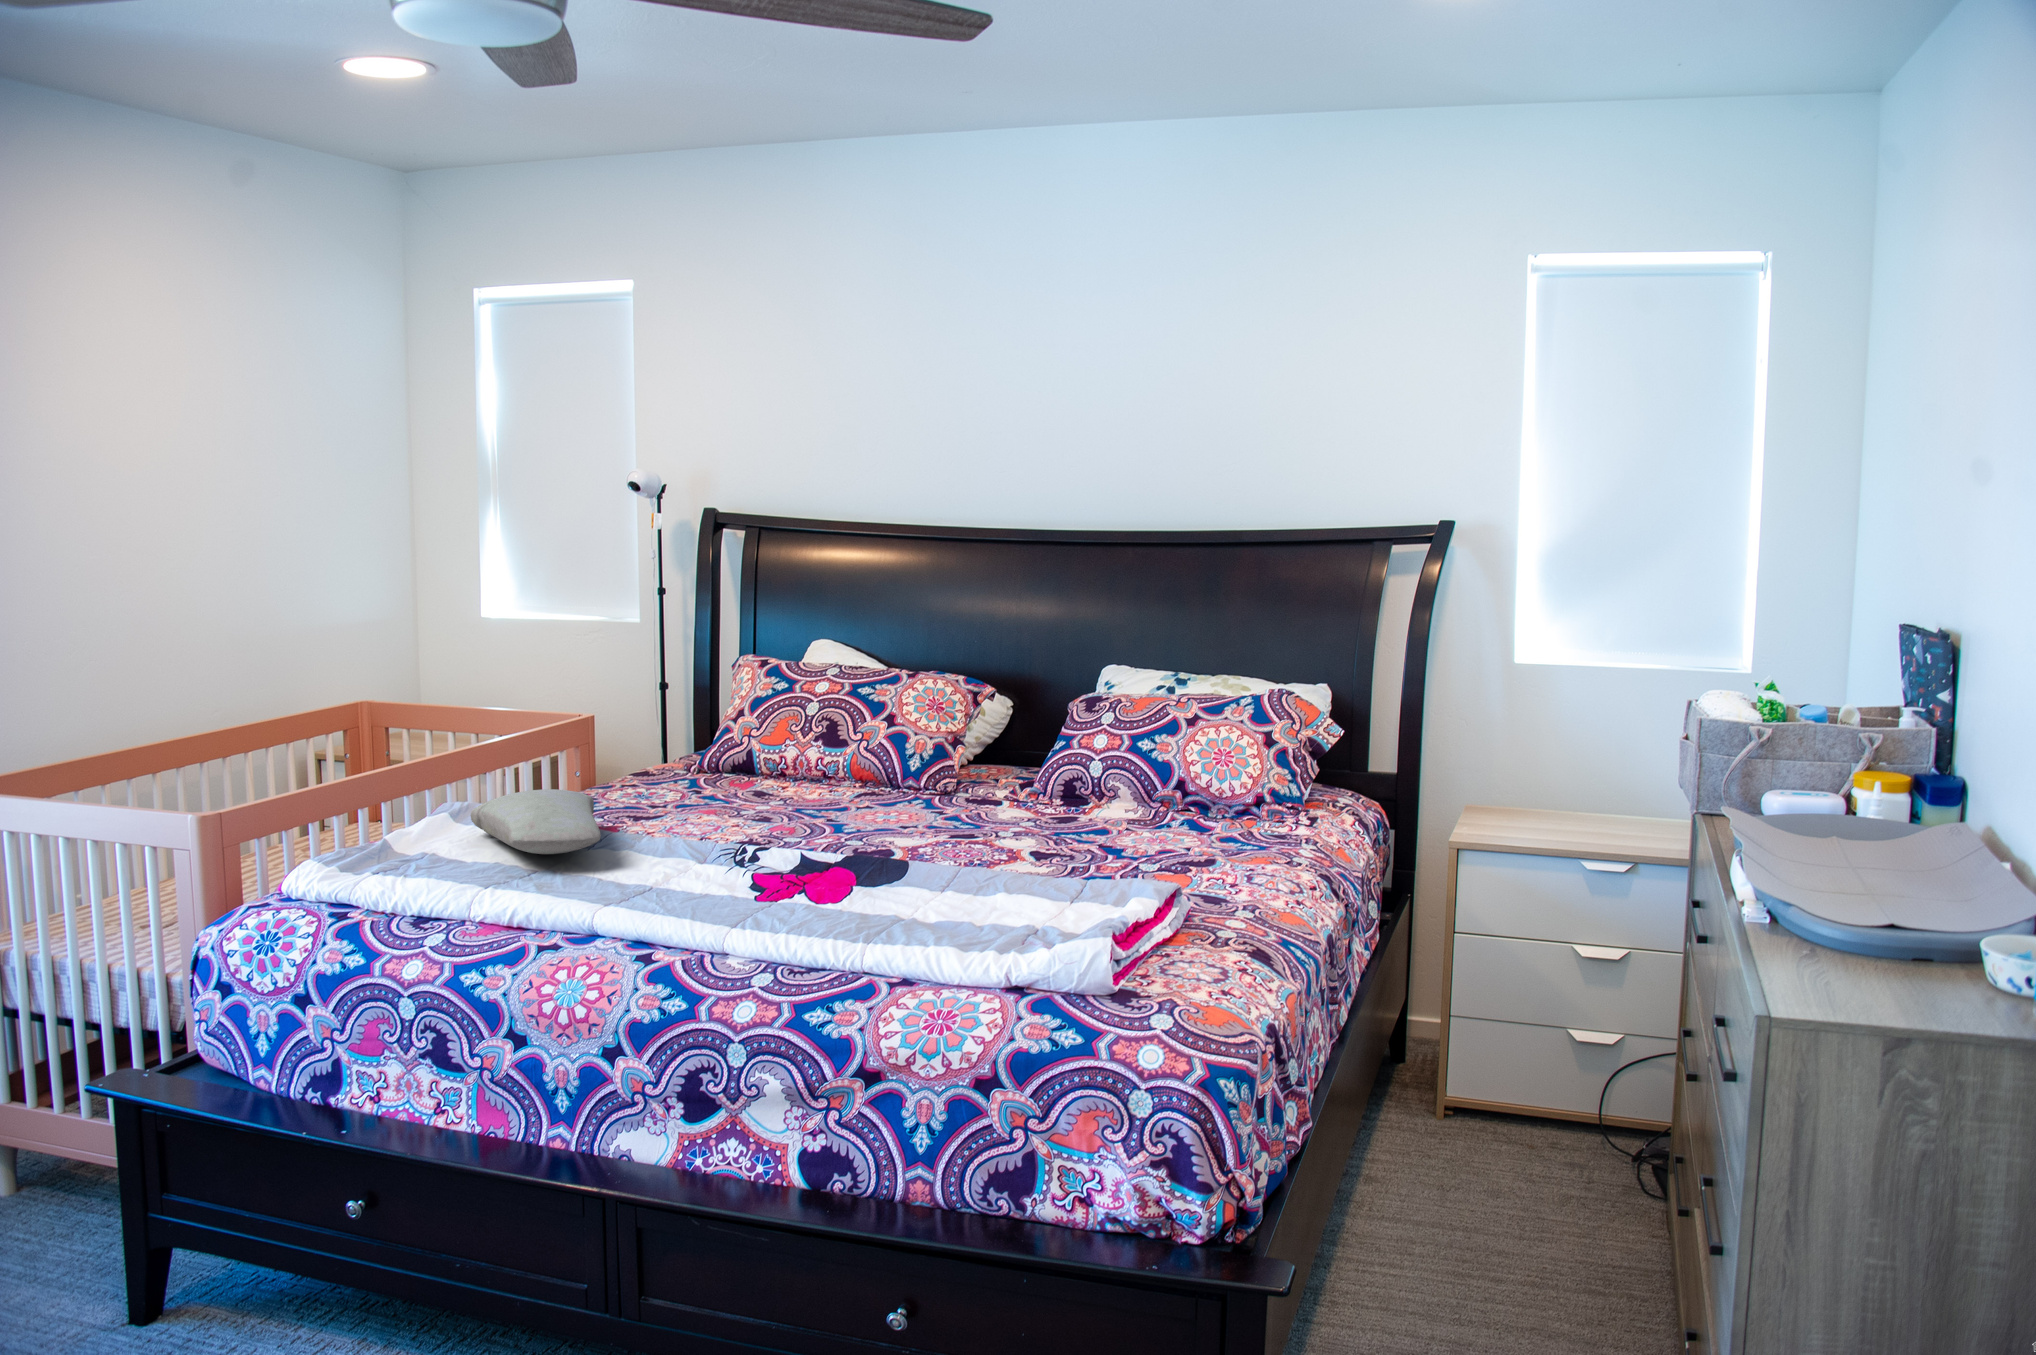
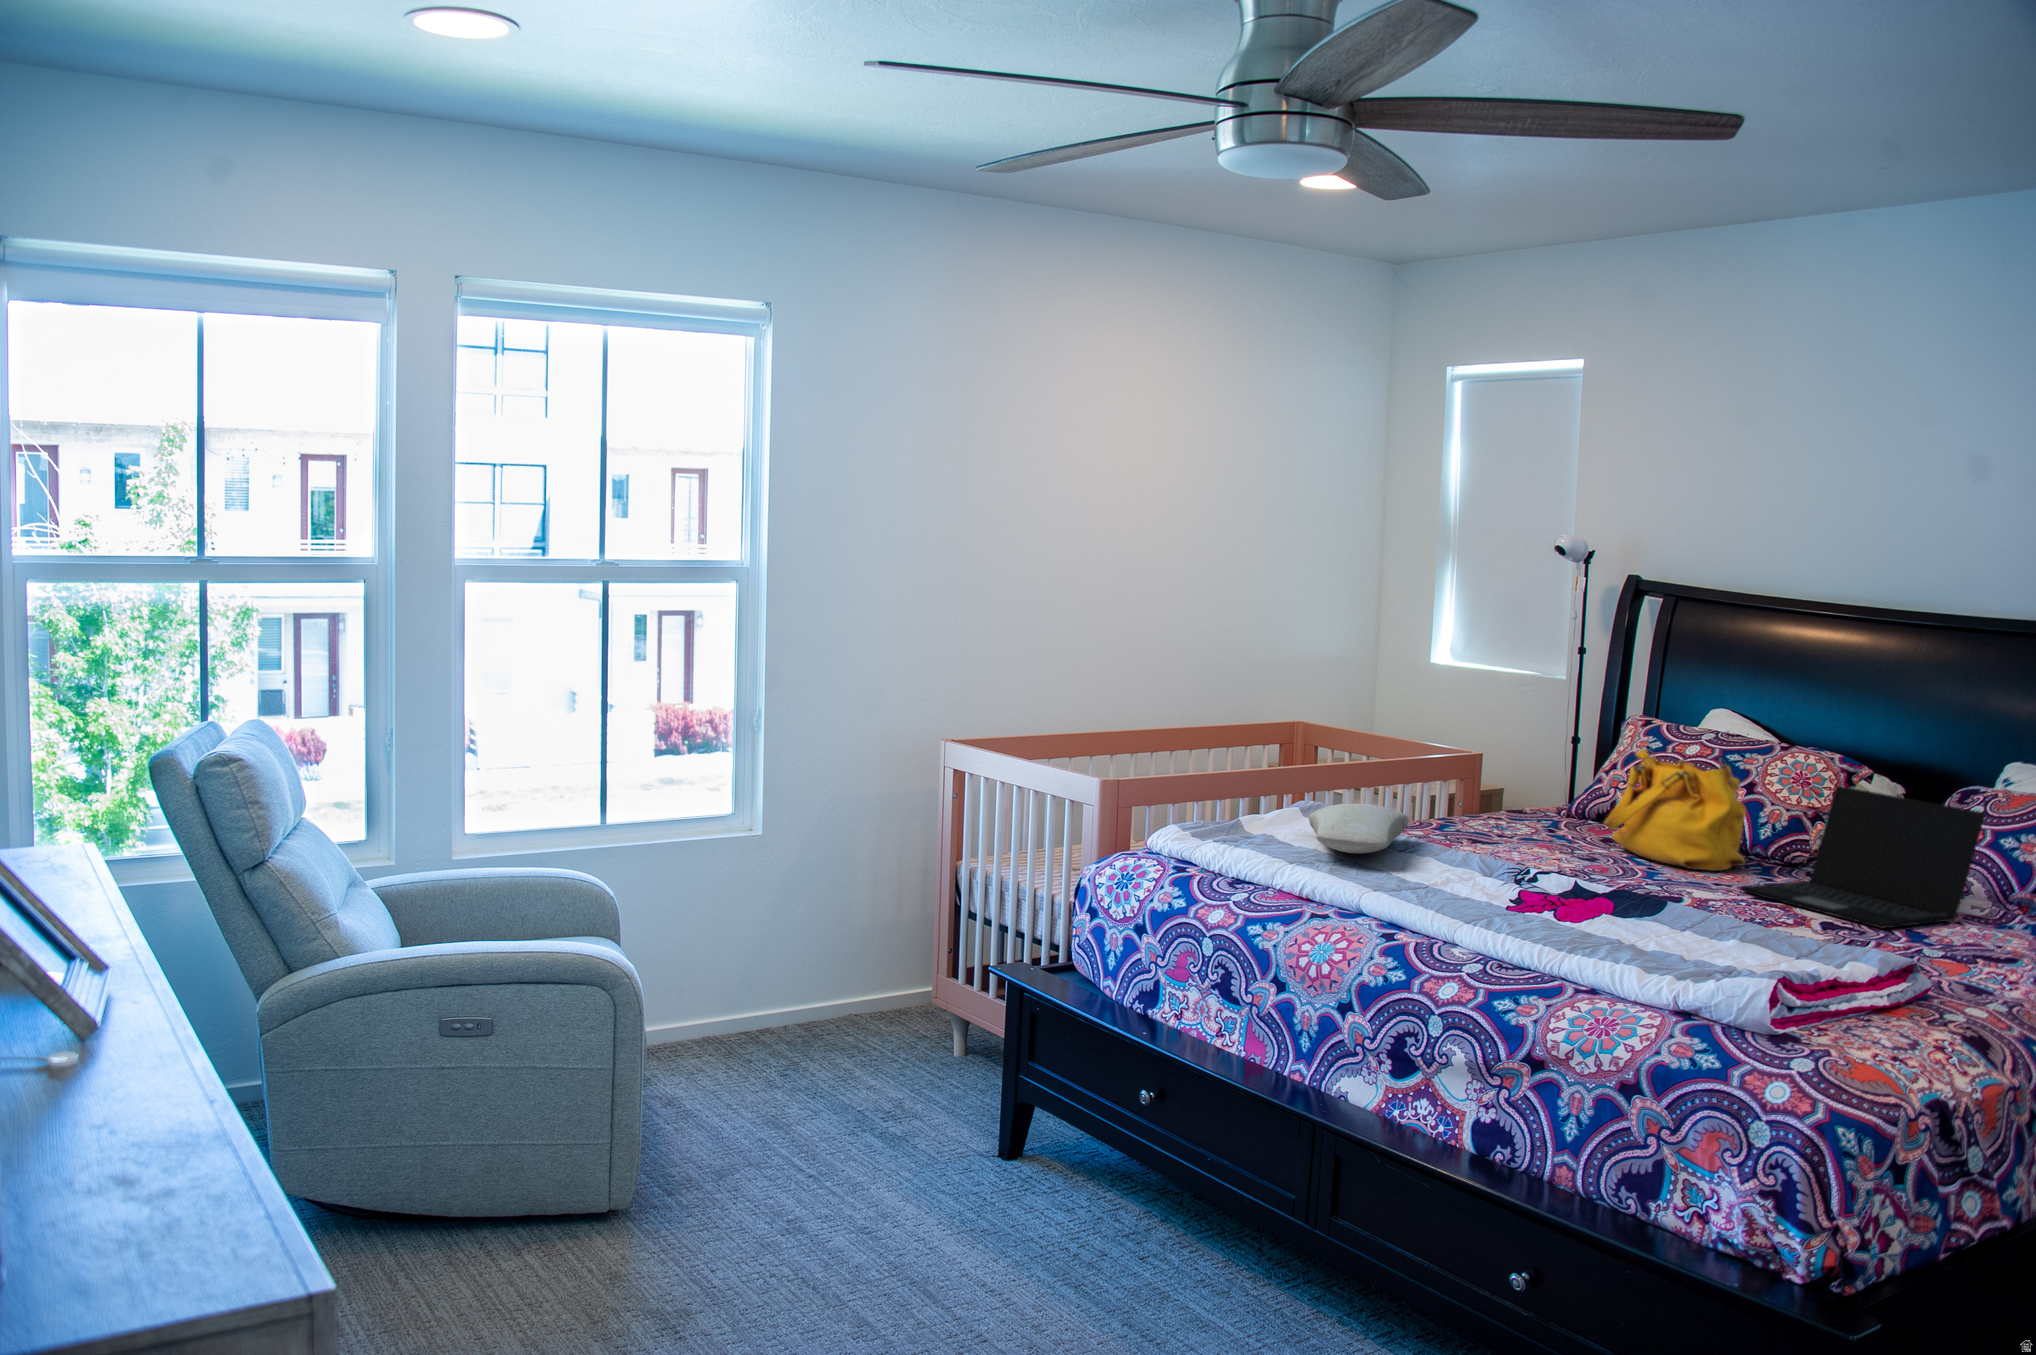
handbag: none [775,689,912,813] -> present [1604,748,1746,871]
laptop: none [933,711,1135,850] -> present [1741,786,1985,929]

